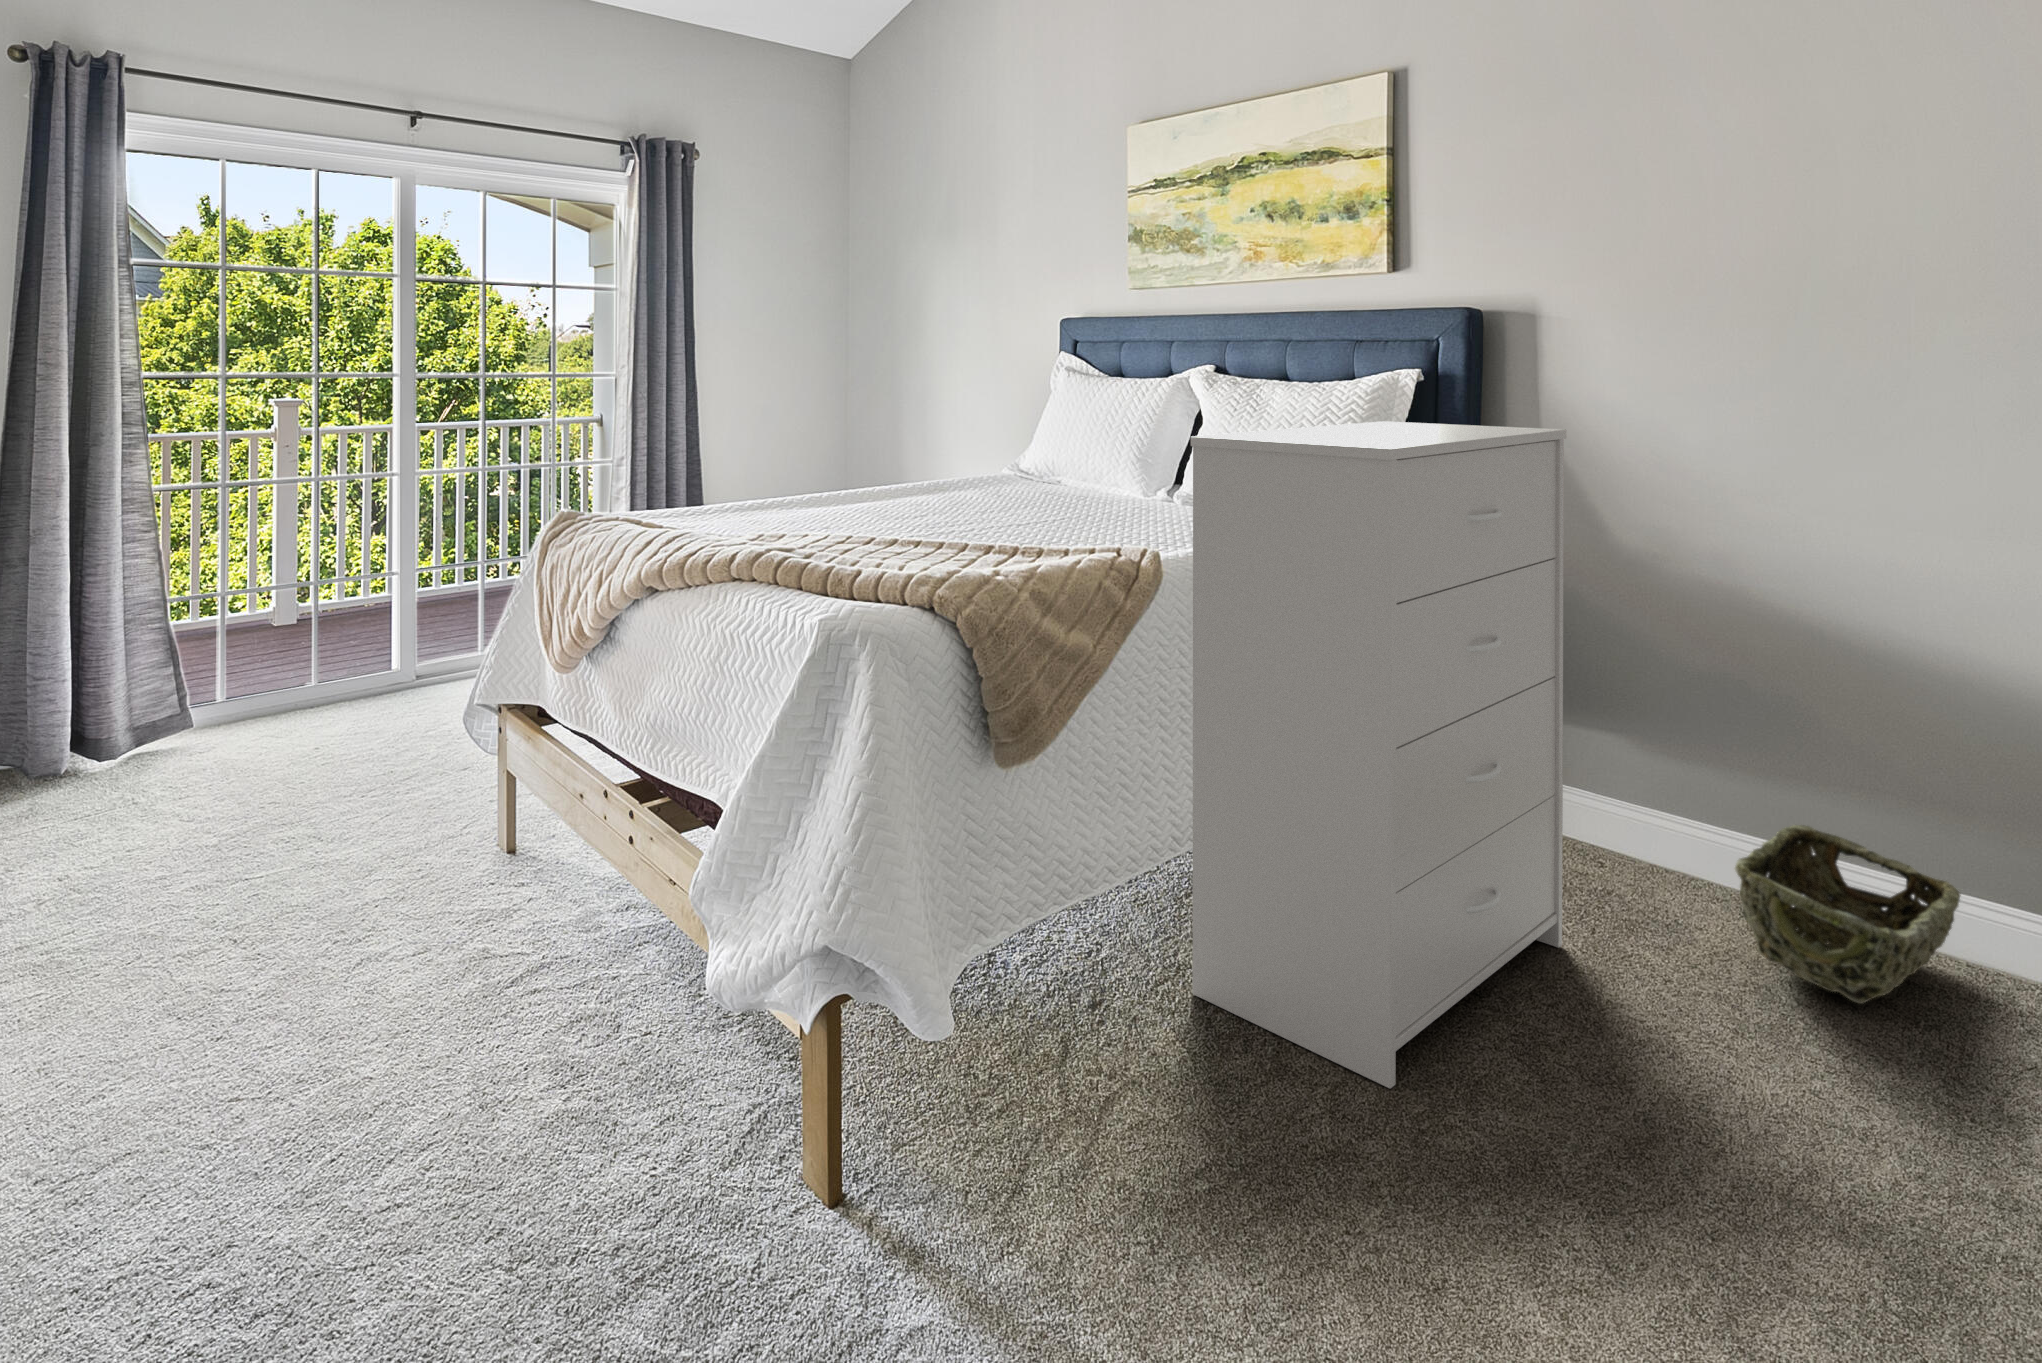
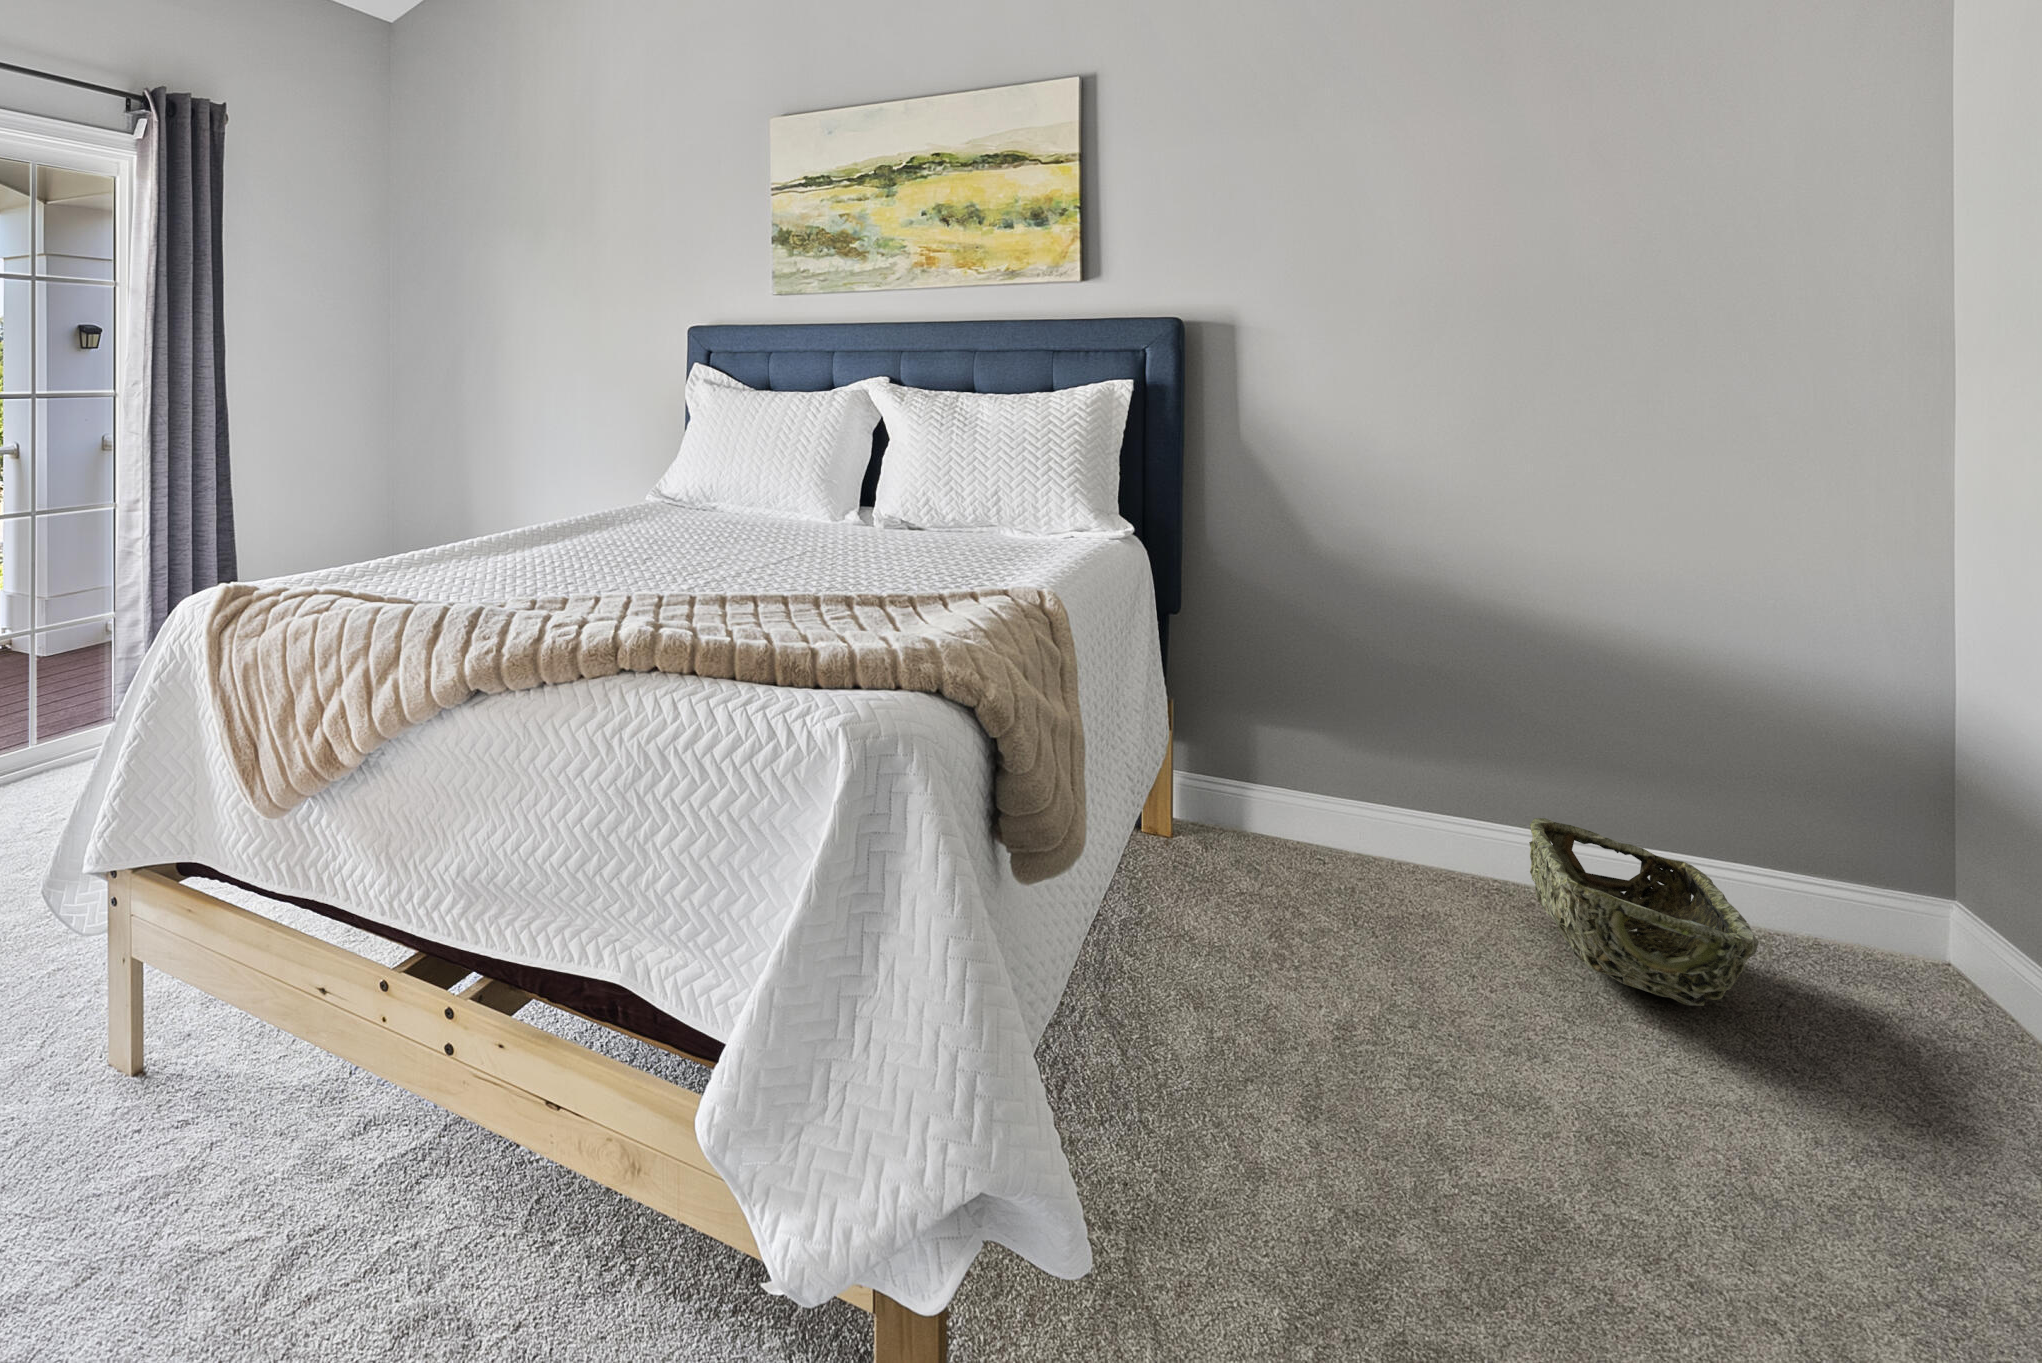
dresser: present [1191,421,1566,1089] -> none [1154,440,1474,1245]

